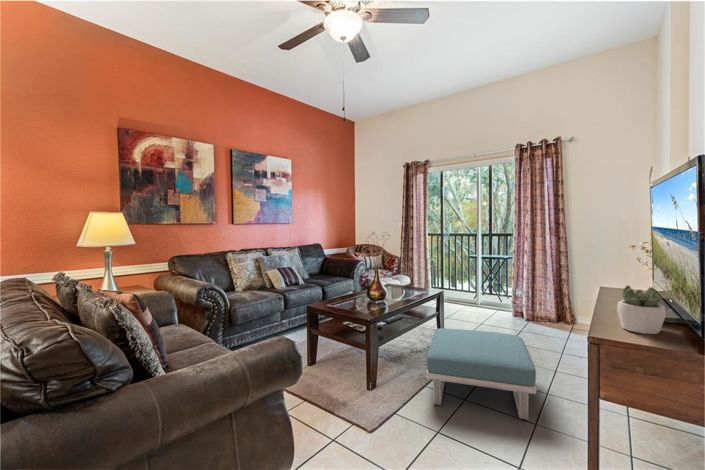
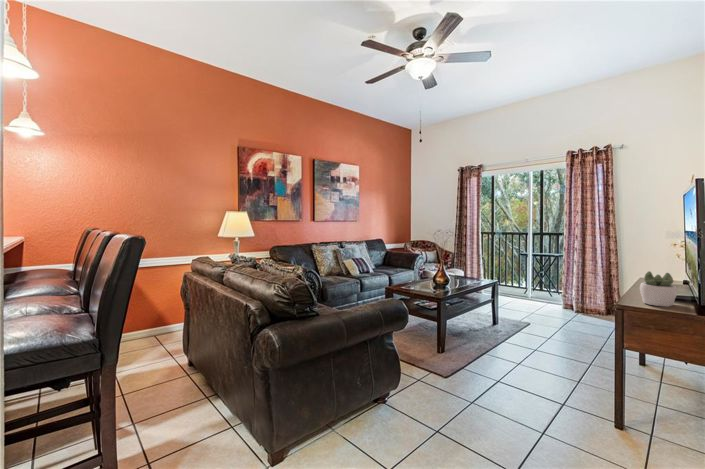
footstool: present [426,328,537,420] -> none [485,310,577,380]

